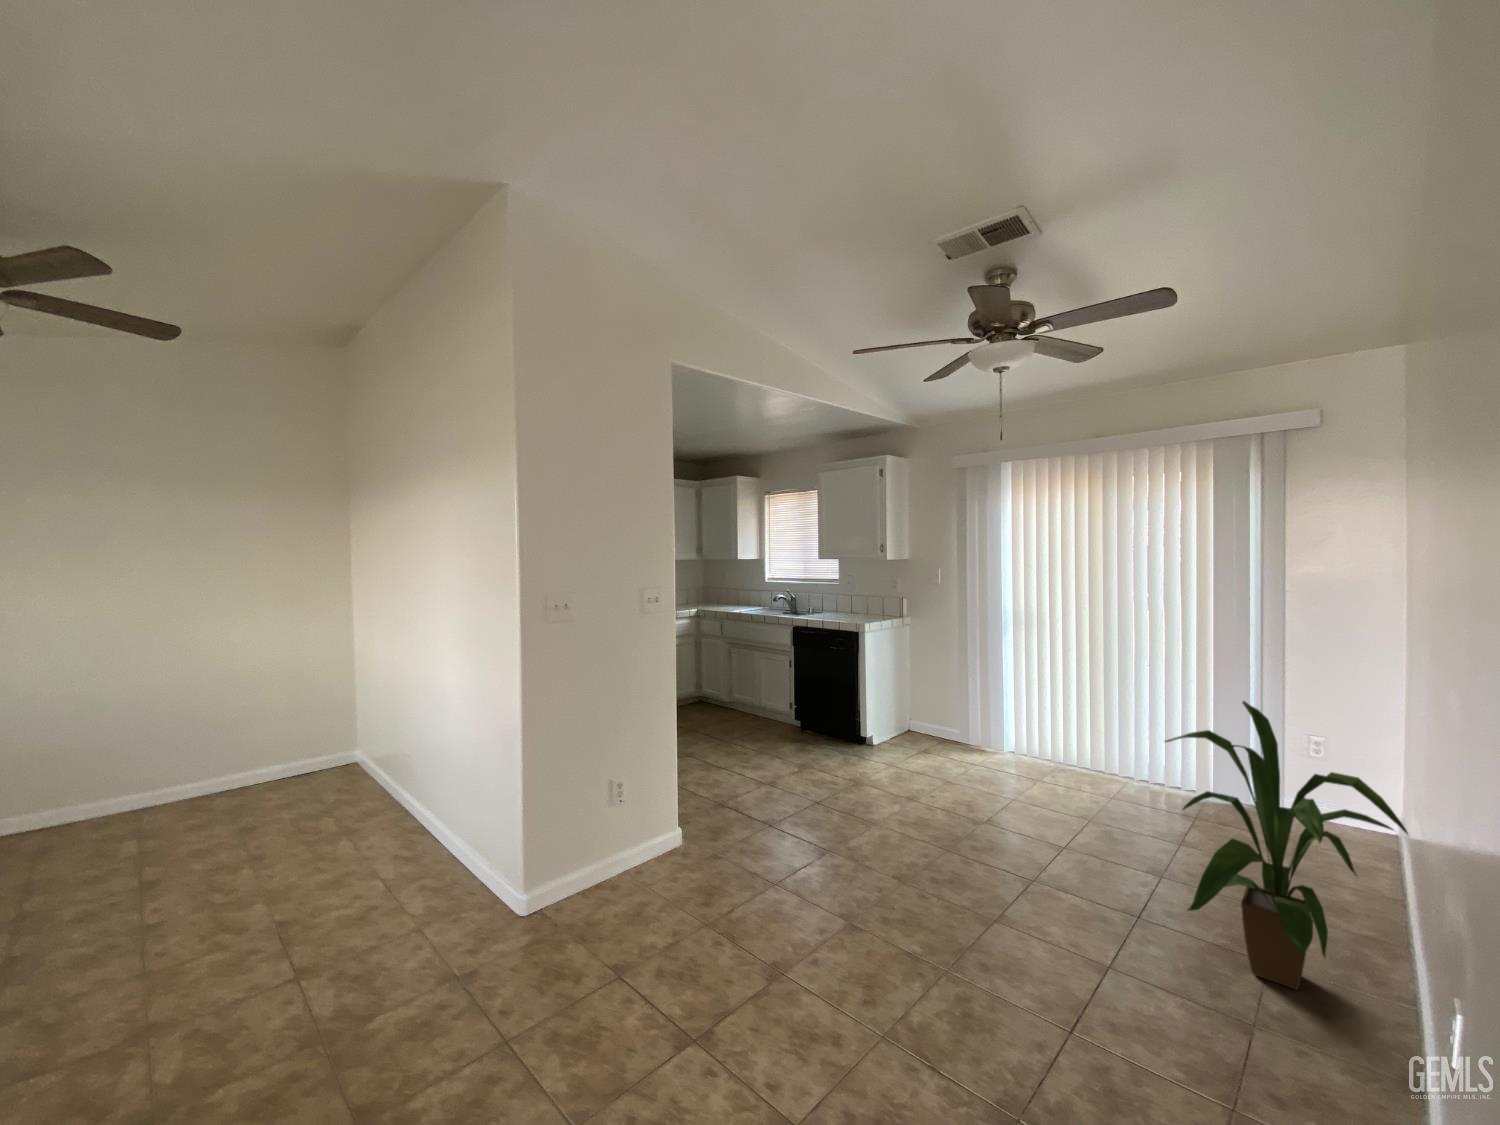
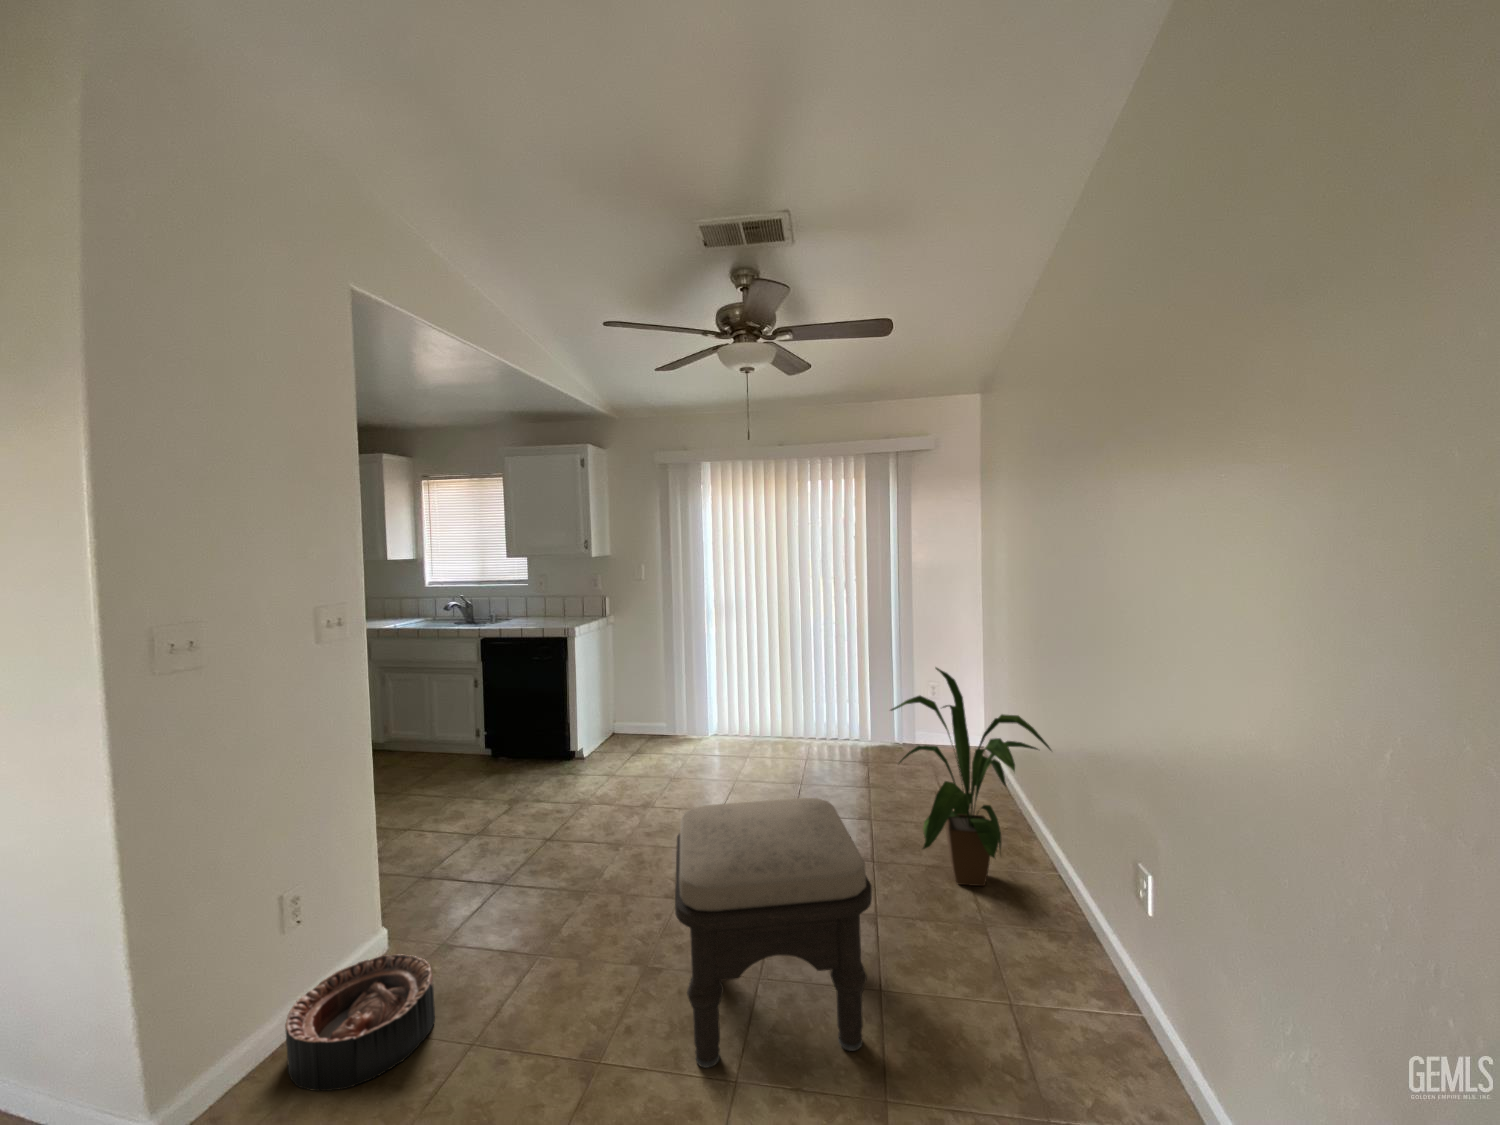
ottoman: none [853,791,1058,1075] -> present [675,798,872,1068]
basket: none [602,844,694,923] -> present [285,954,435,1091]

